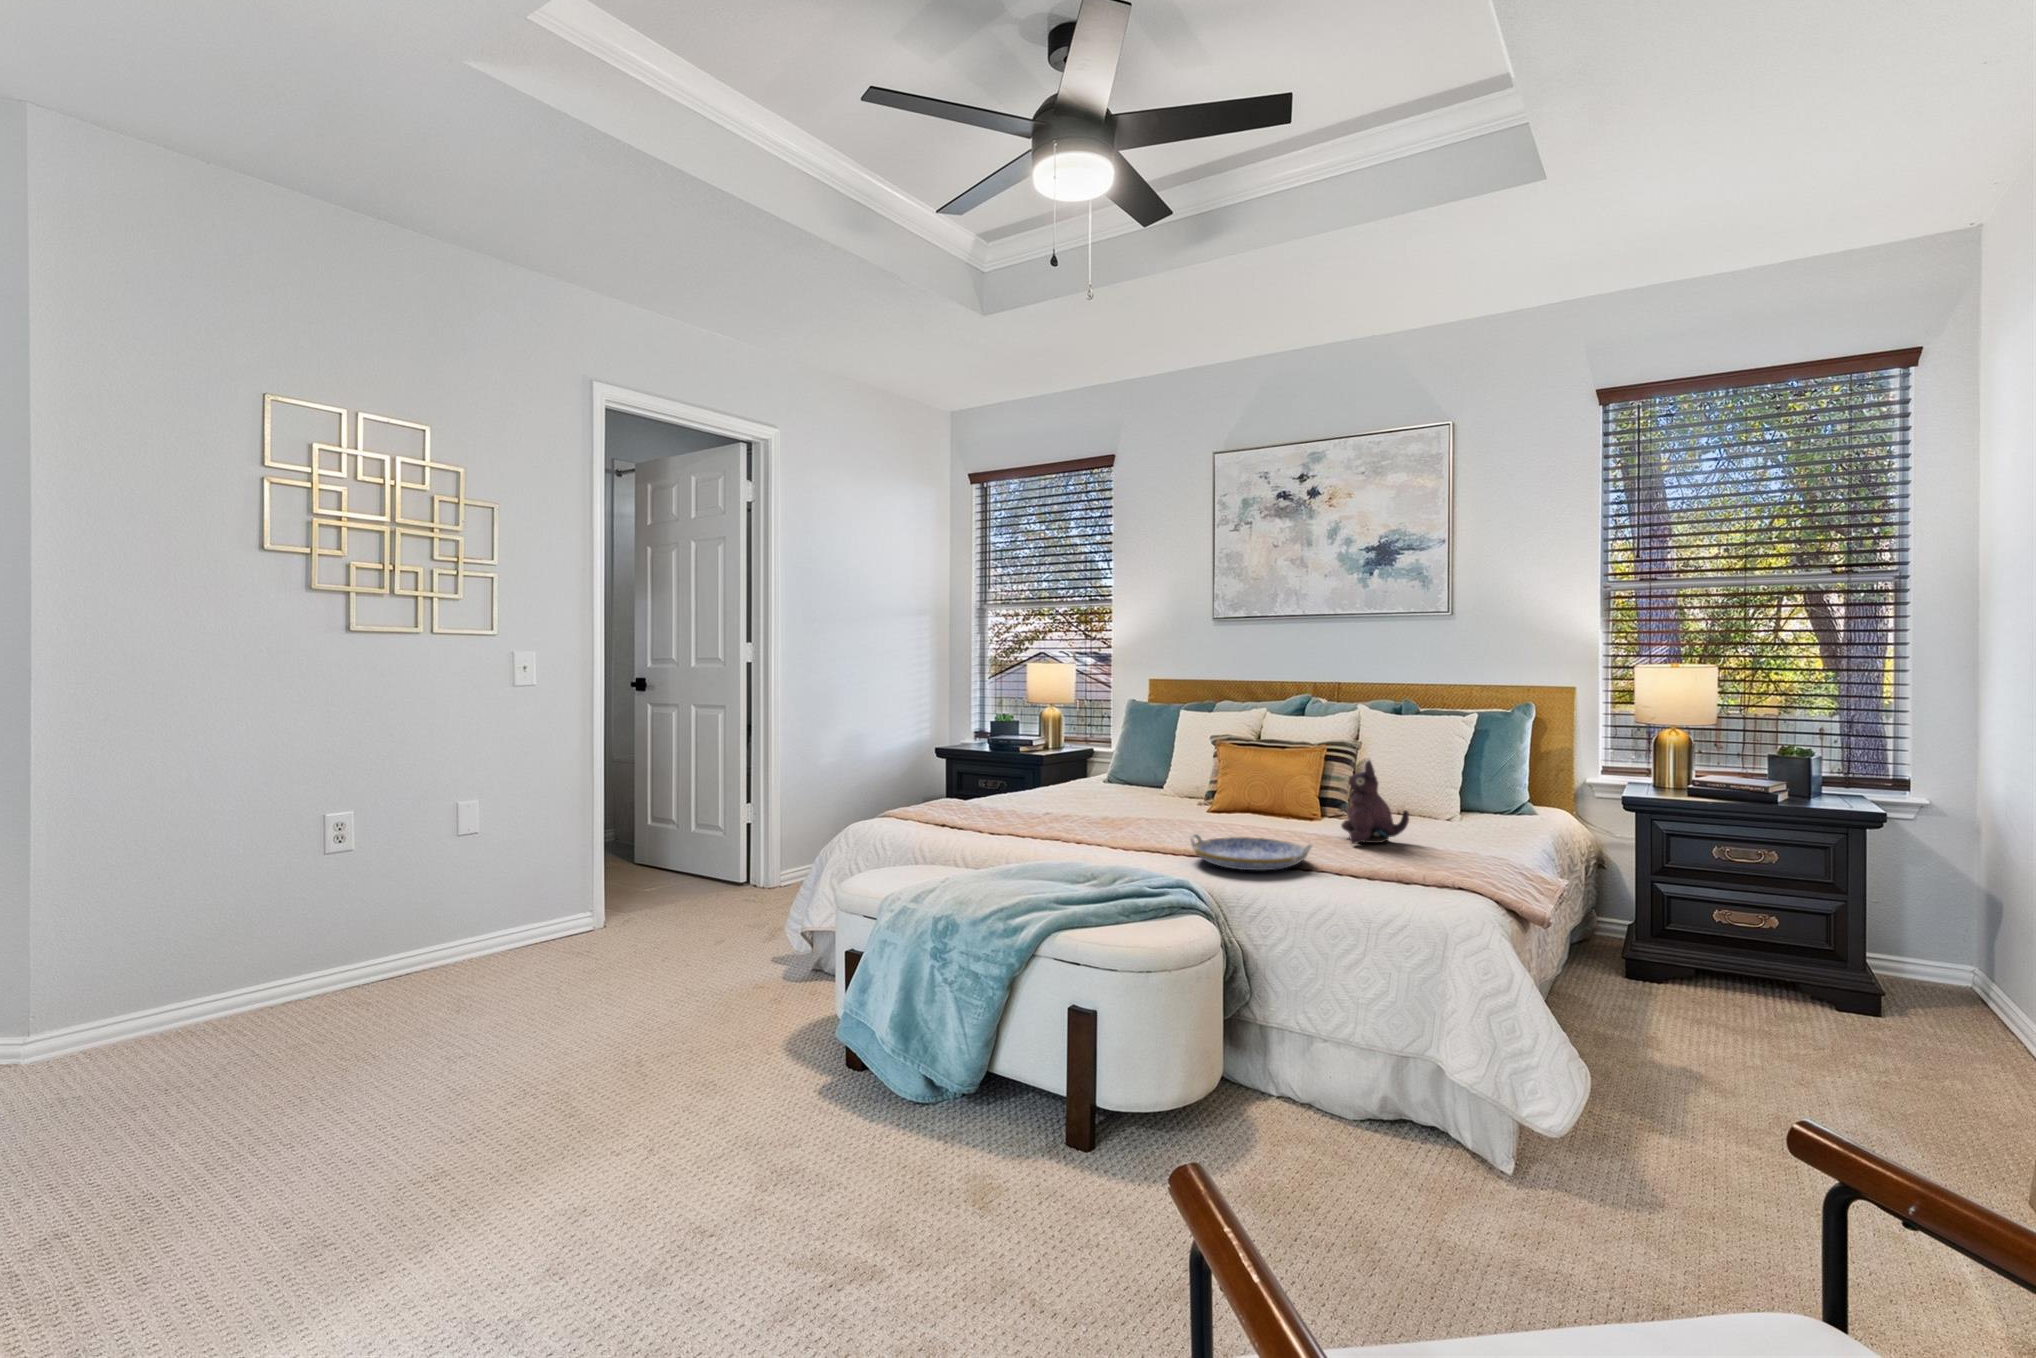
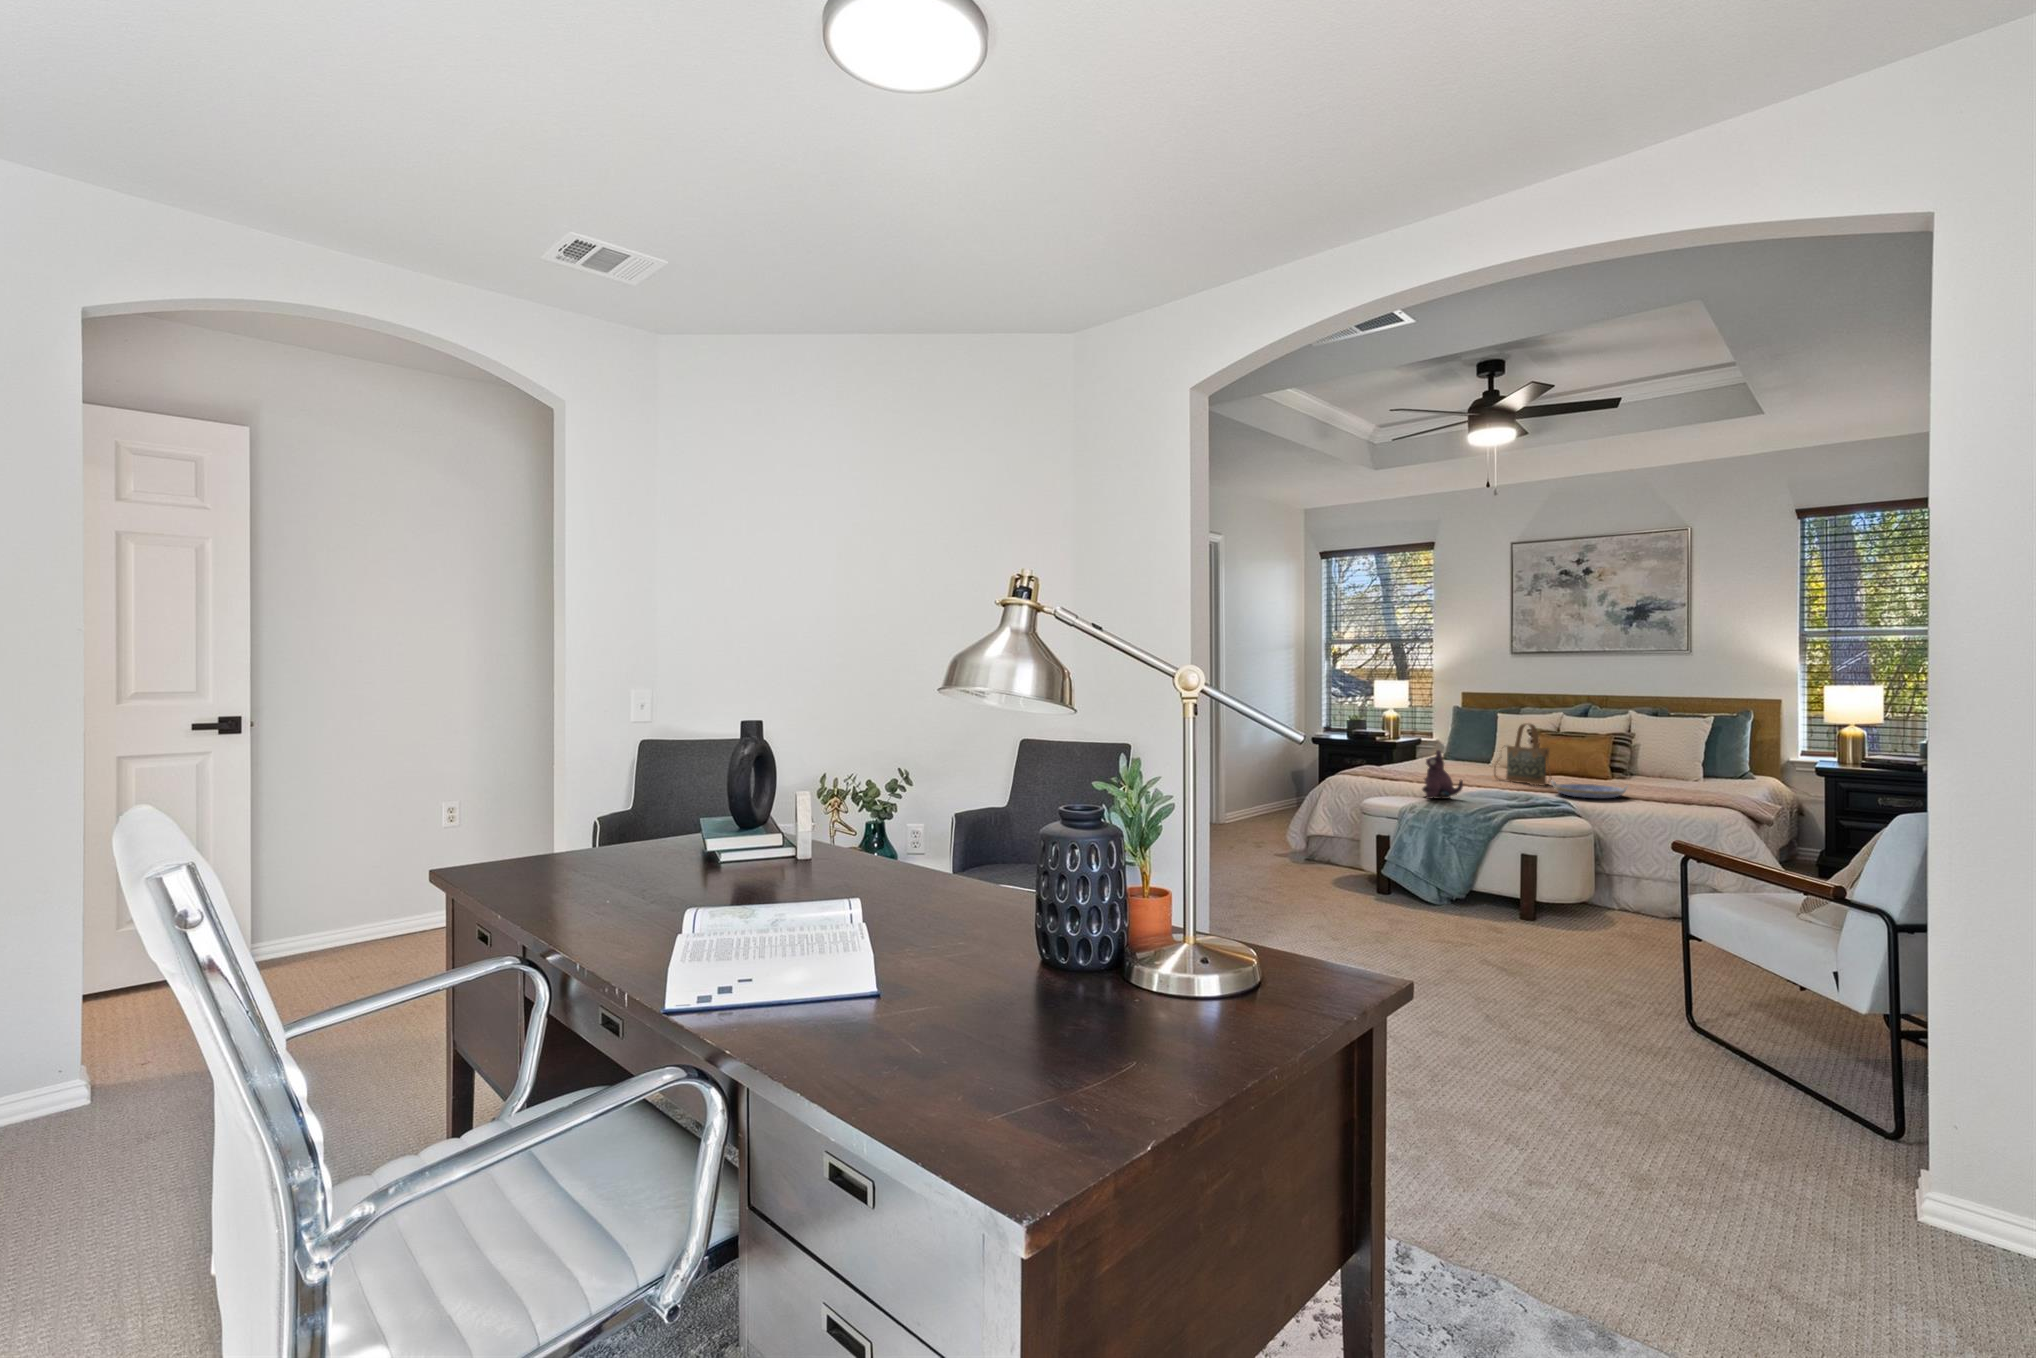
handbag: none [1133,730,1212,838] -> present [1494,723,1551,786]
plush toy: present [1341,761,1409,844] -> present [1422,750,1463,799]

